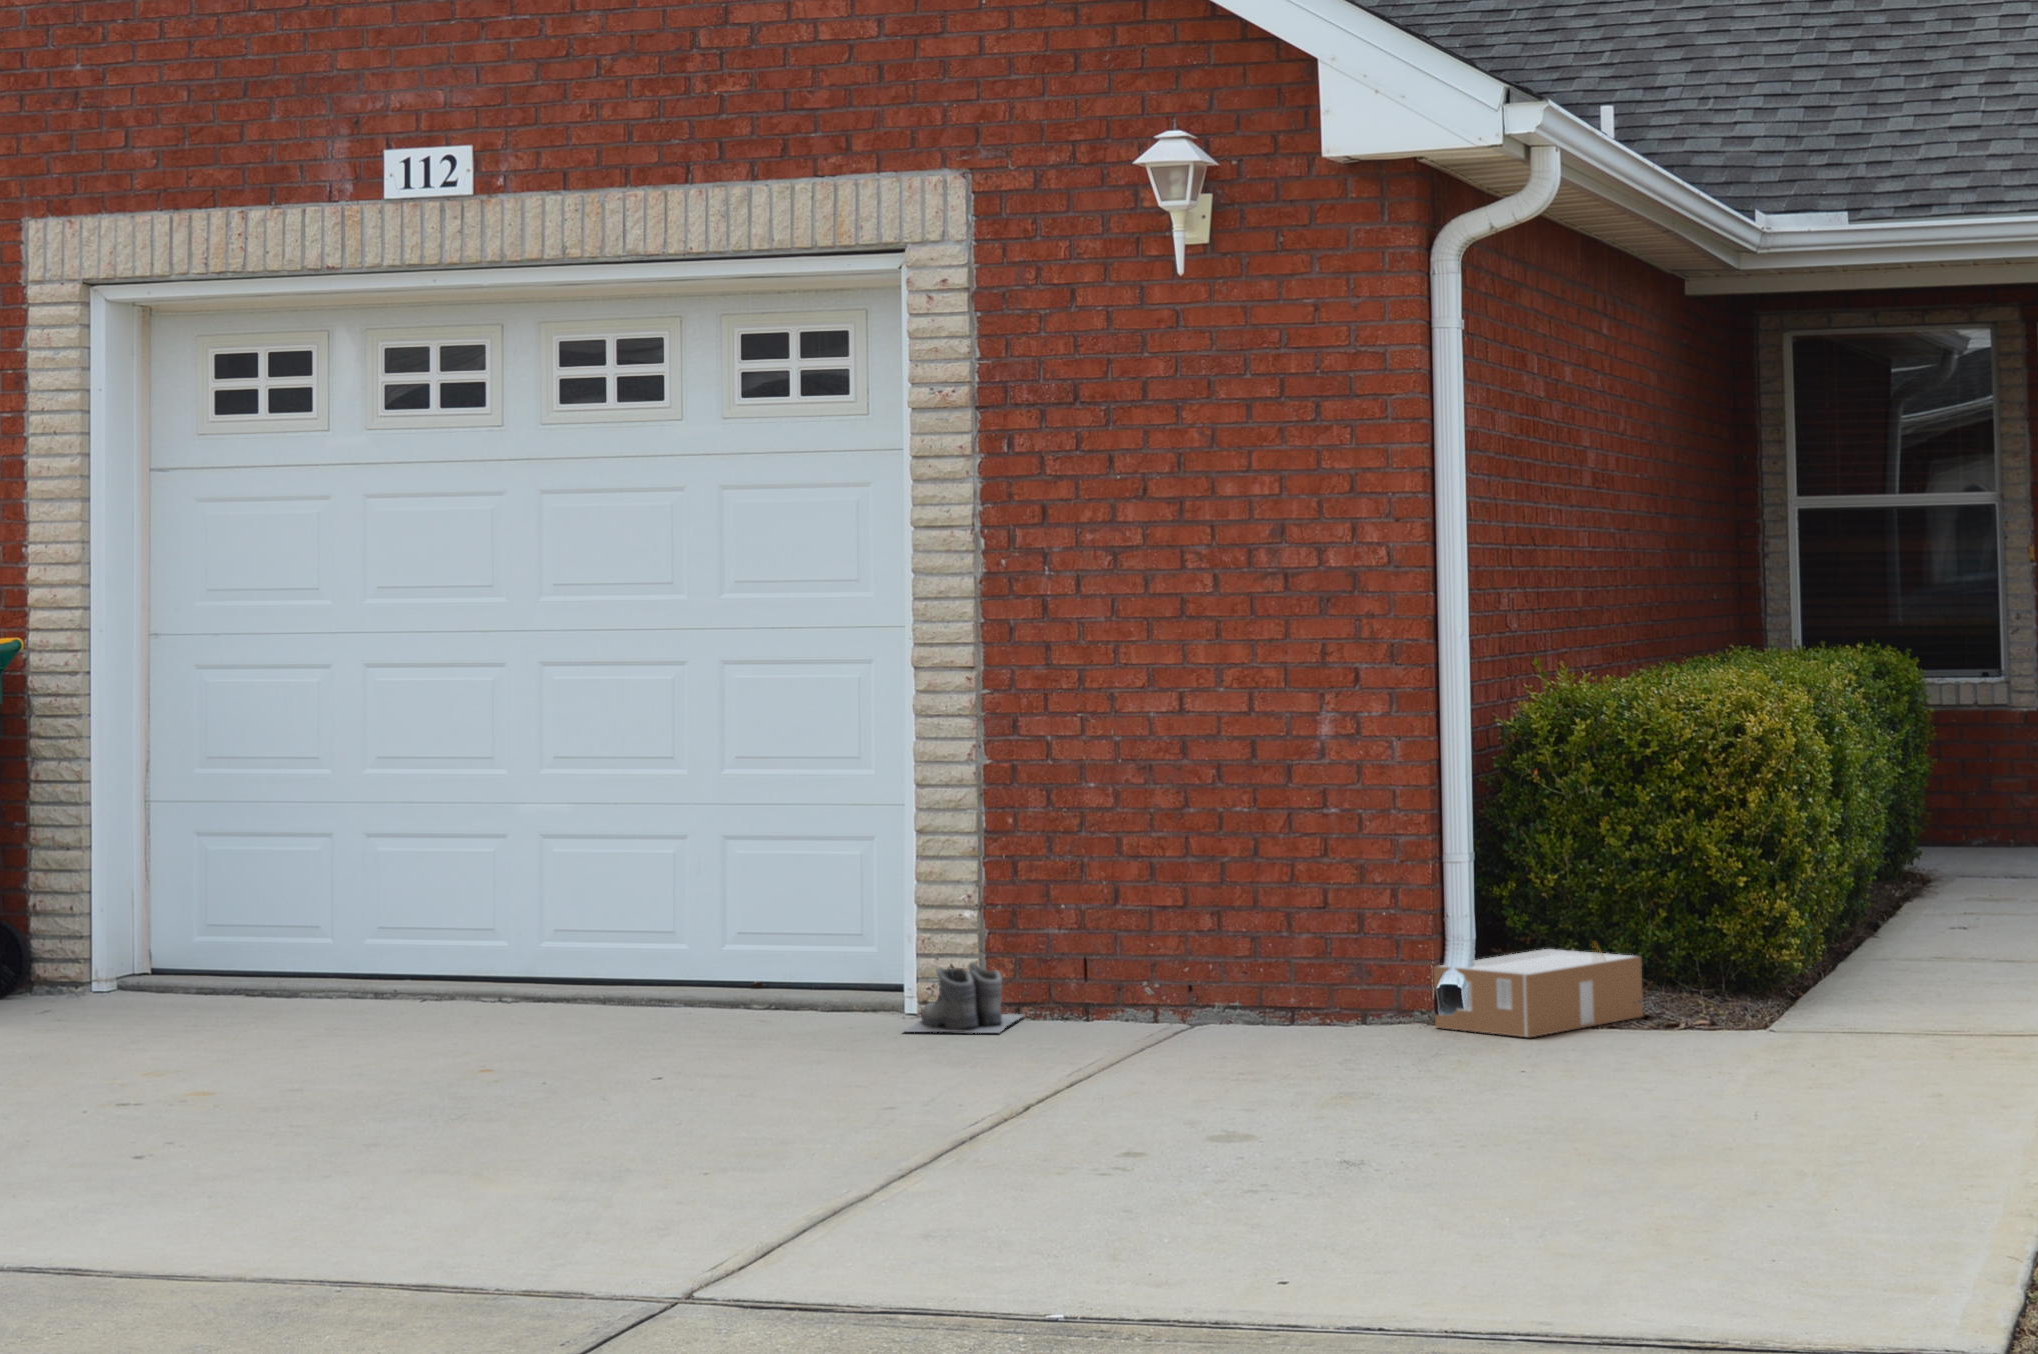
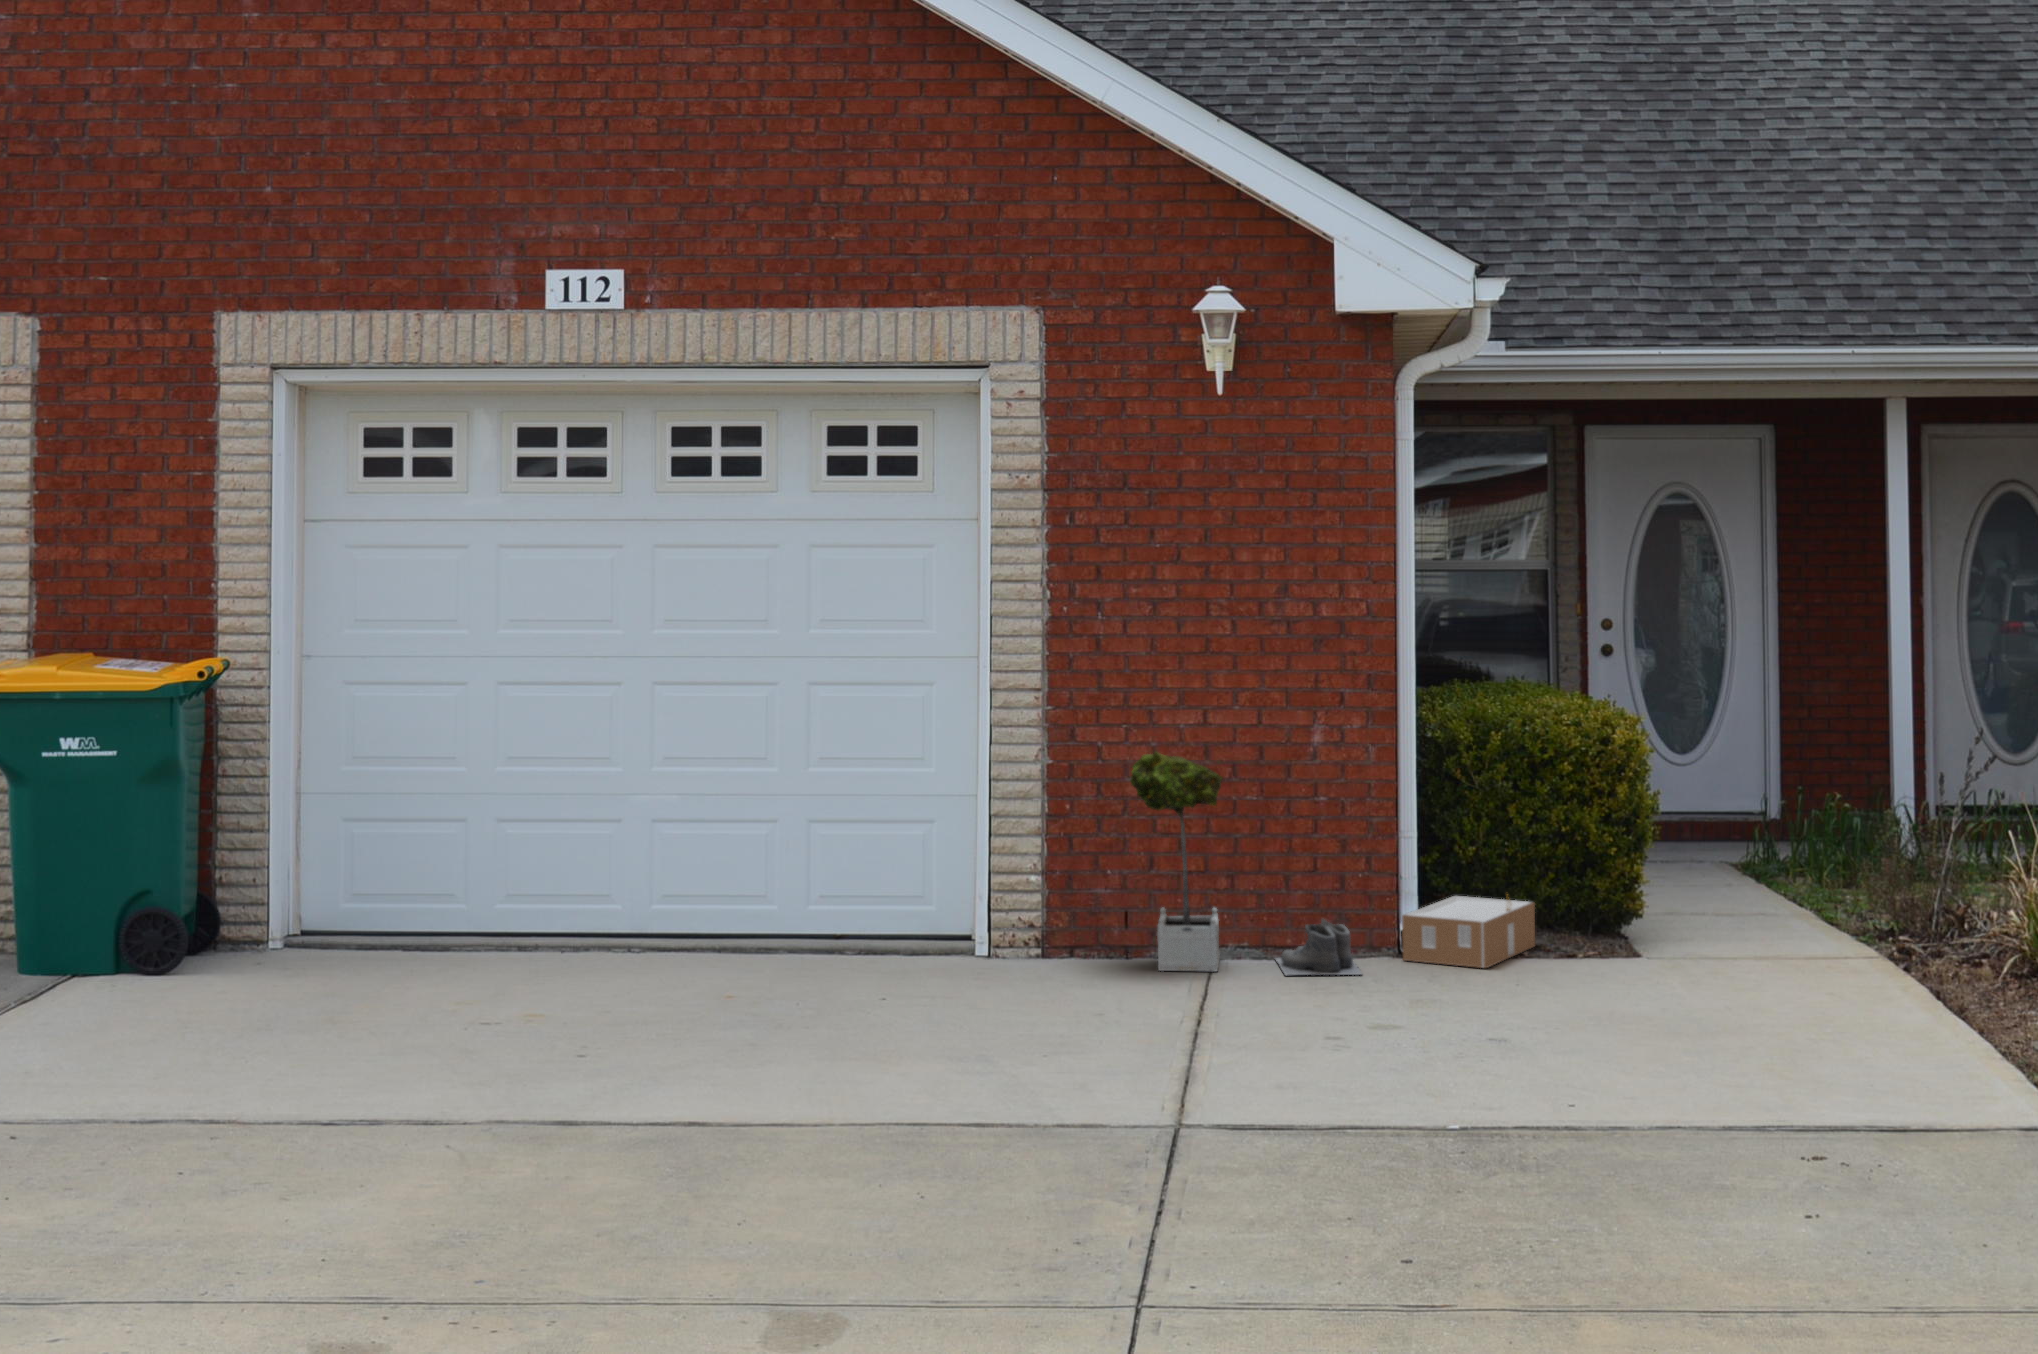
potted tree: none [1066,742,1196,1034] -> present [1131,752,1223,972]
boots: present [904,963,1023,1033] -> present [1276,919,1361,975]

